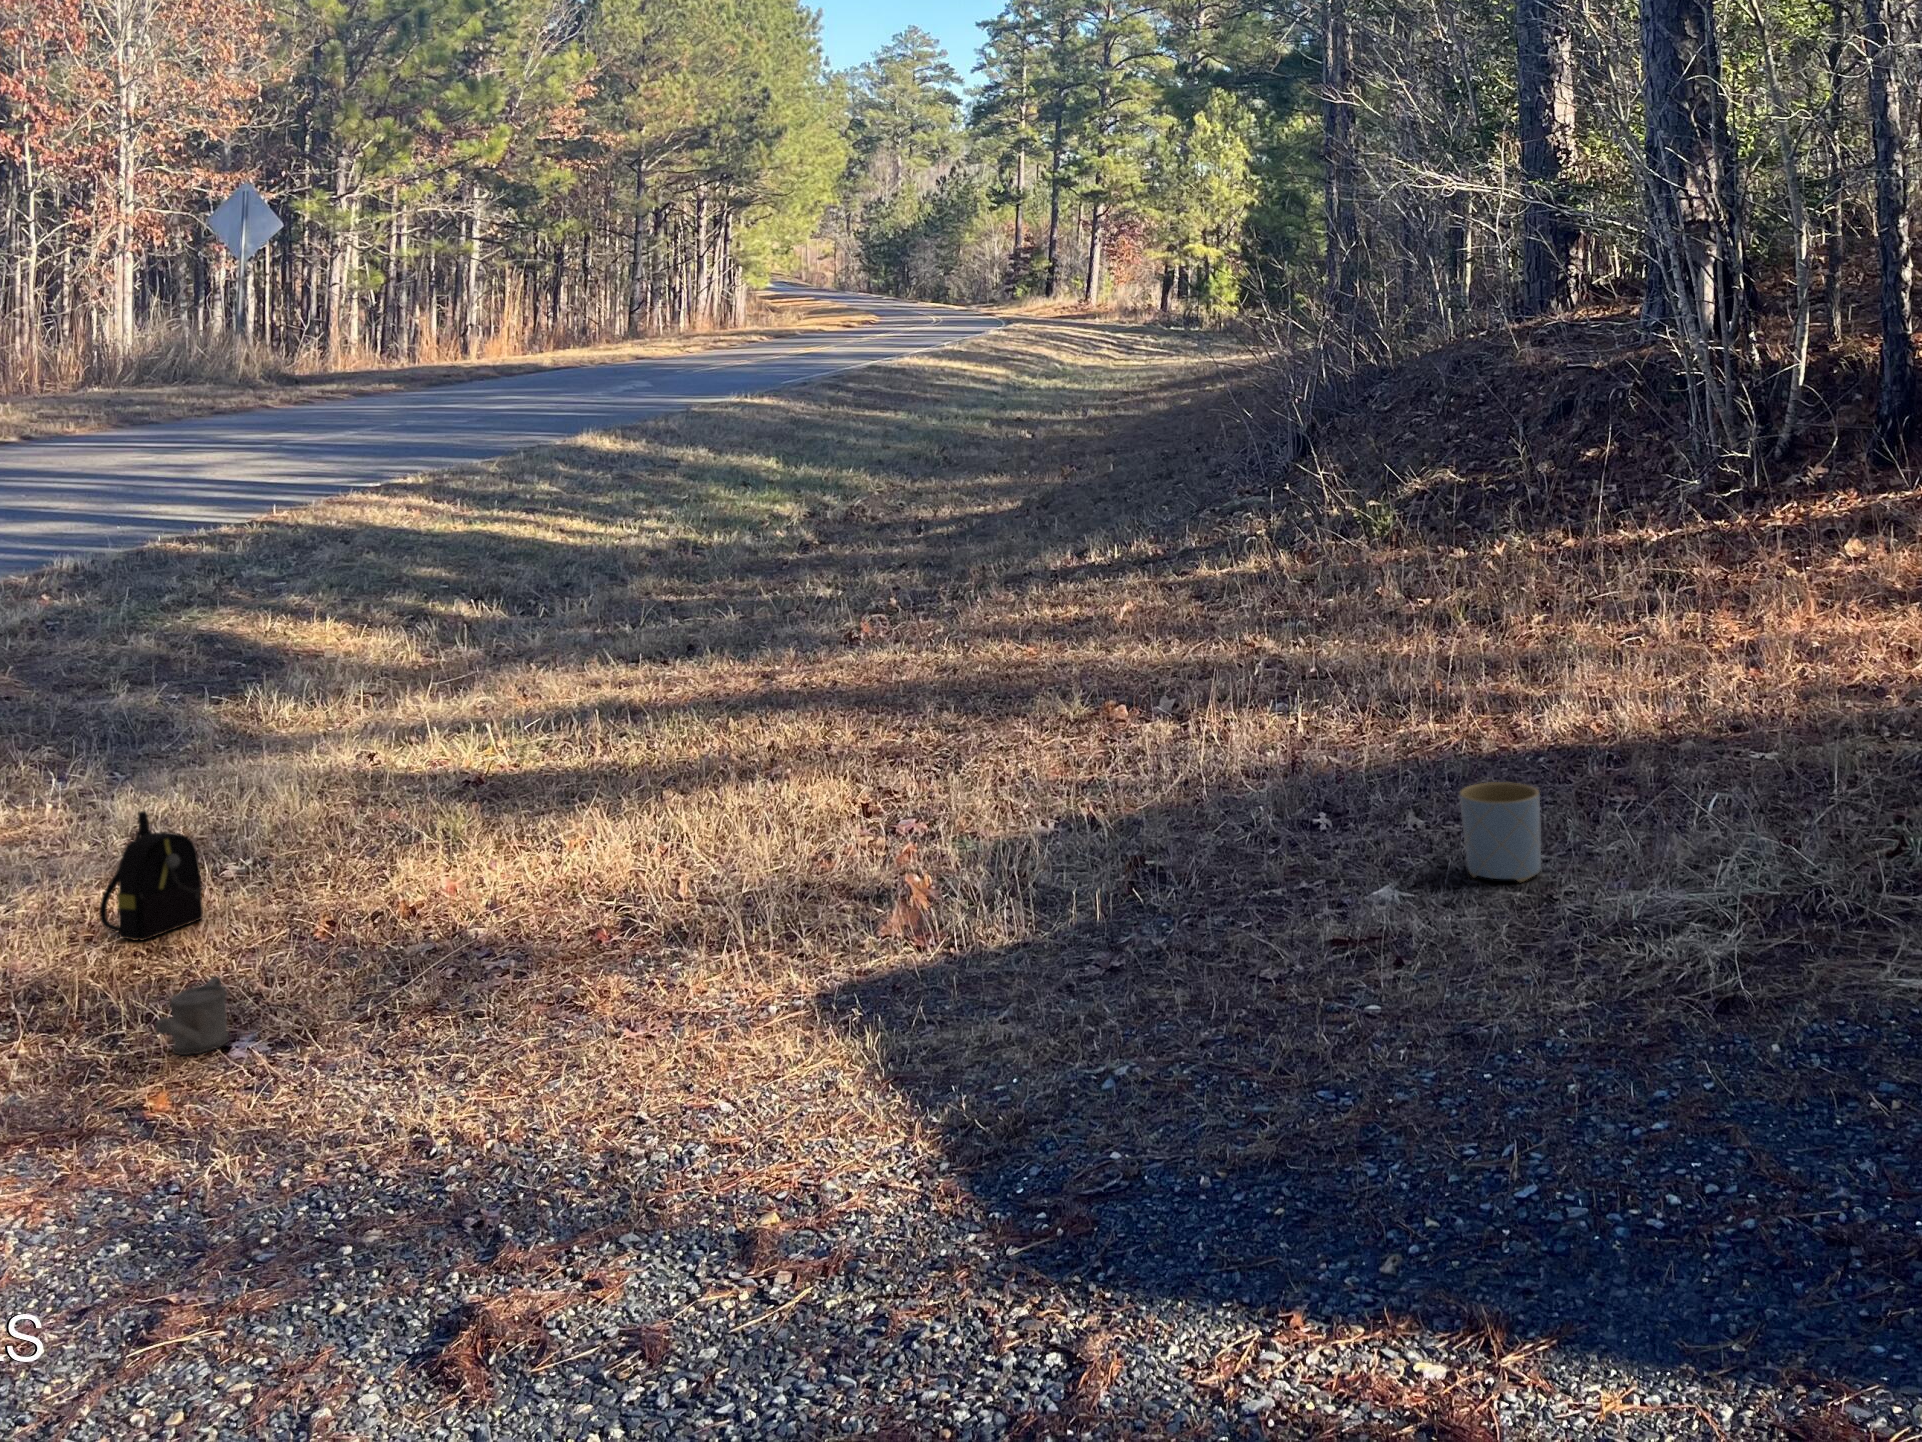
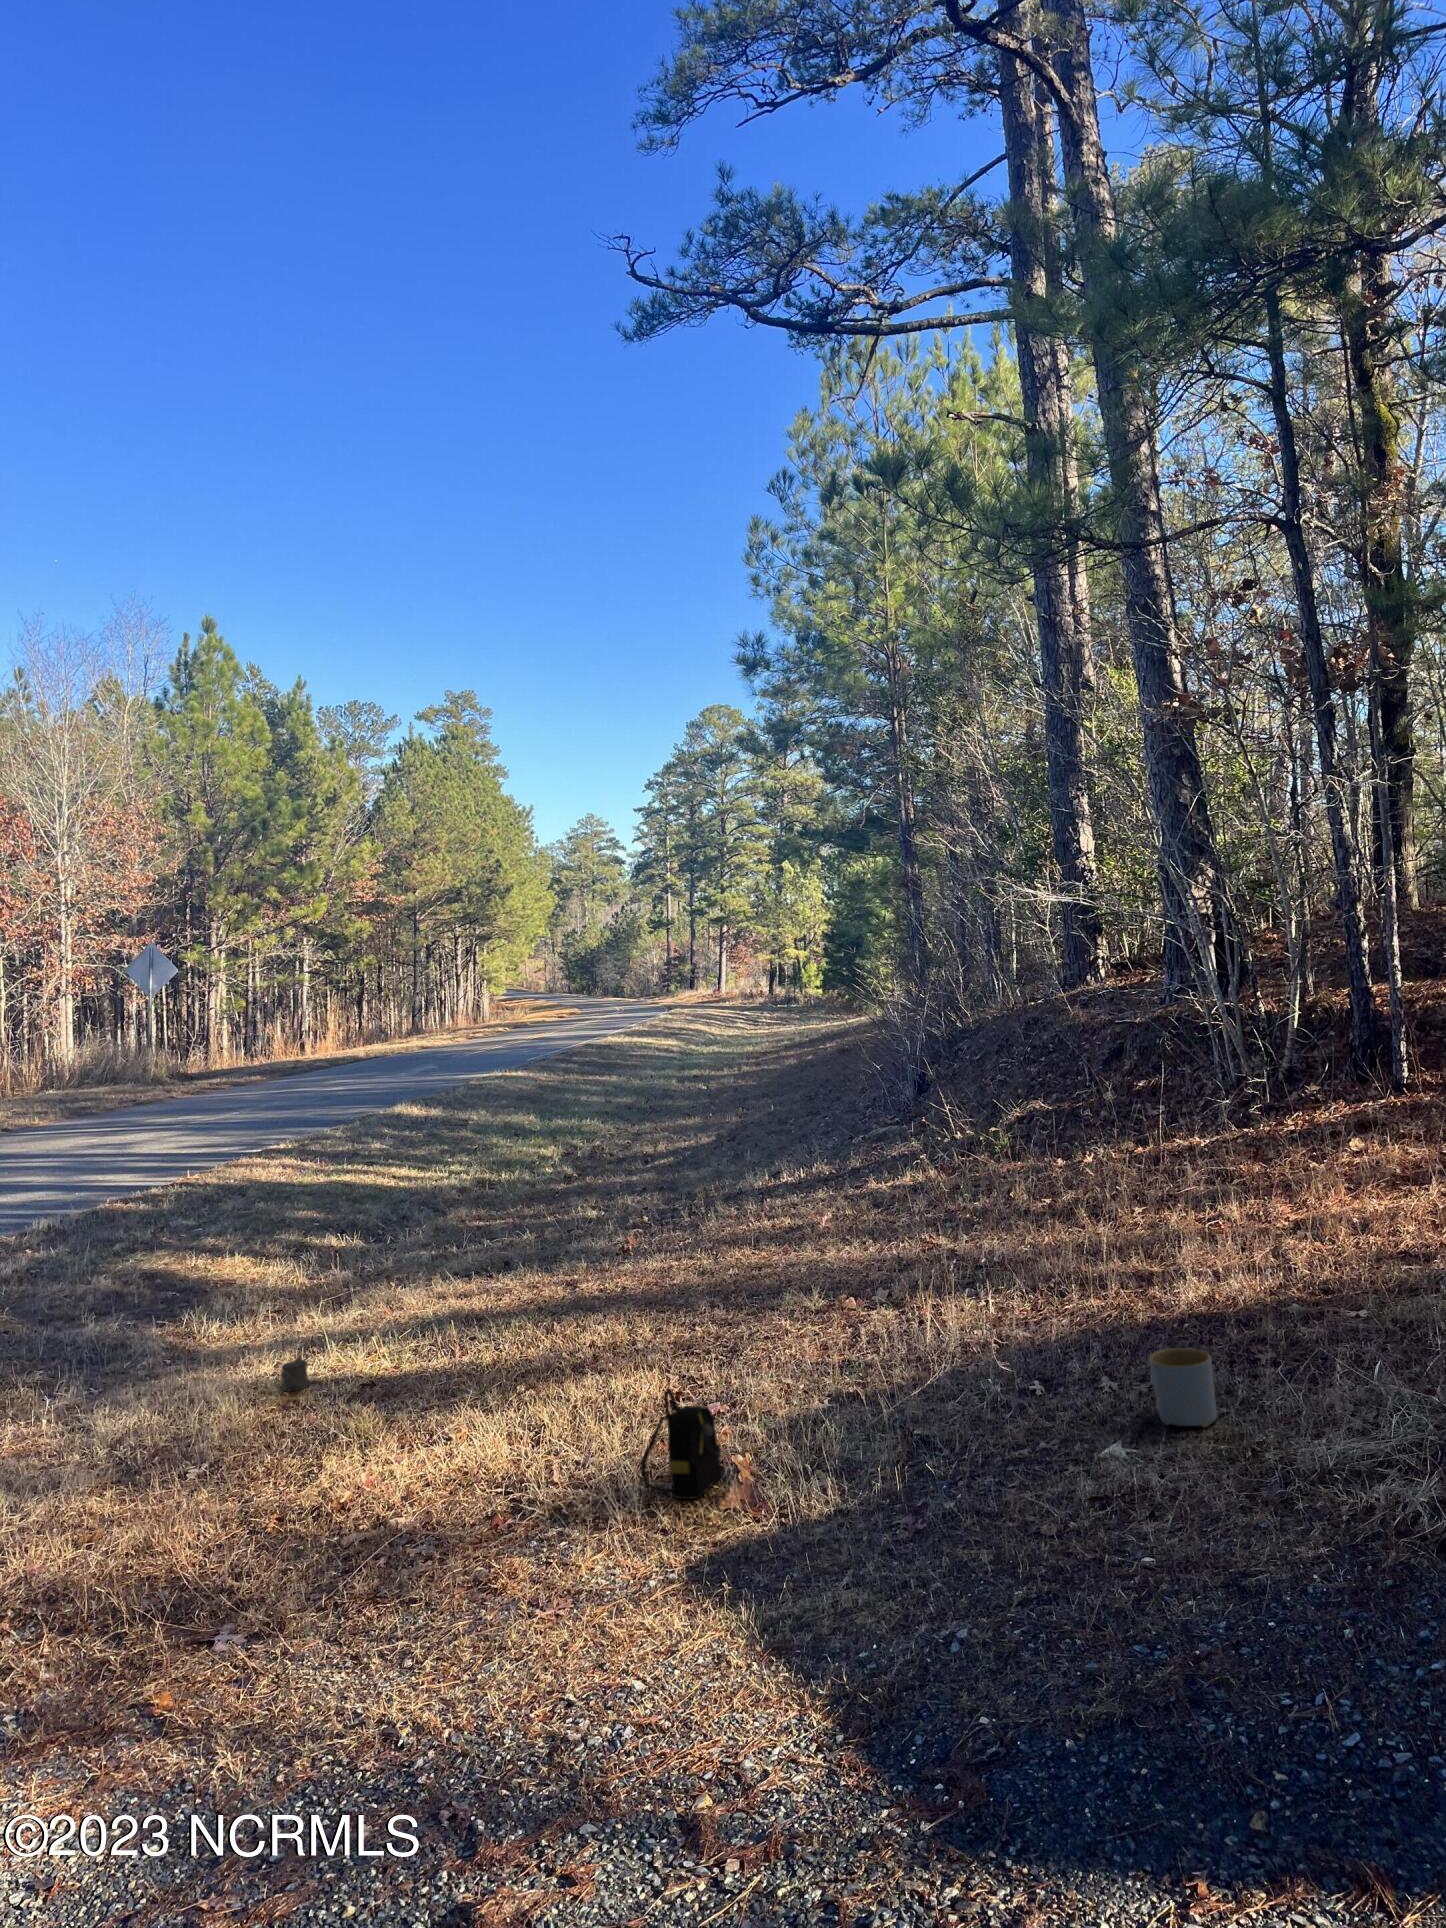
backpack: present [99,811,205,941] -> present [640,1390,722,1500]
watering can: present [156,977,229,1055] -> present [280,1357,309,1391]

